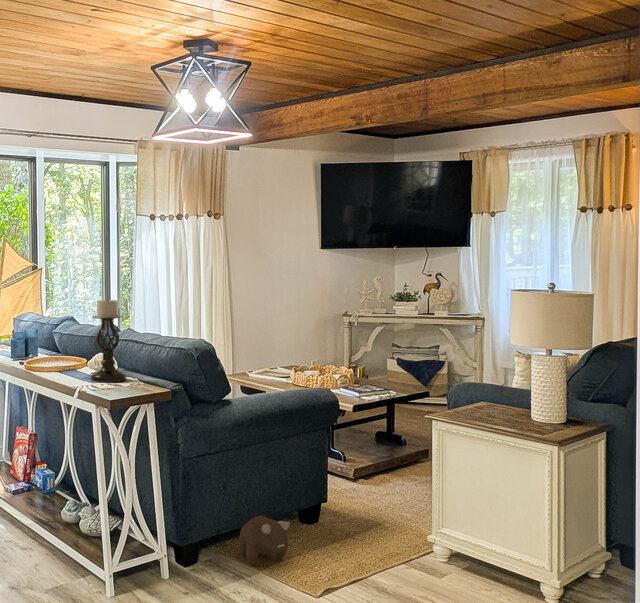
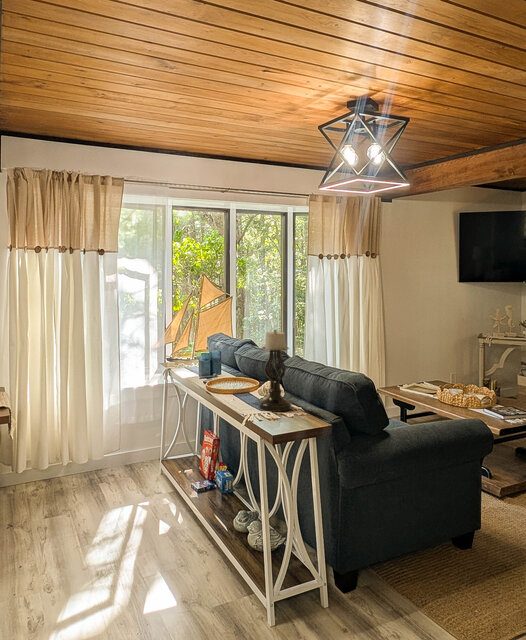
plush toy: present [239,516,290,565] -> none [397,552,454,605]

